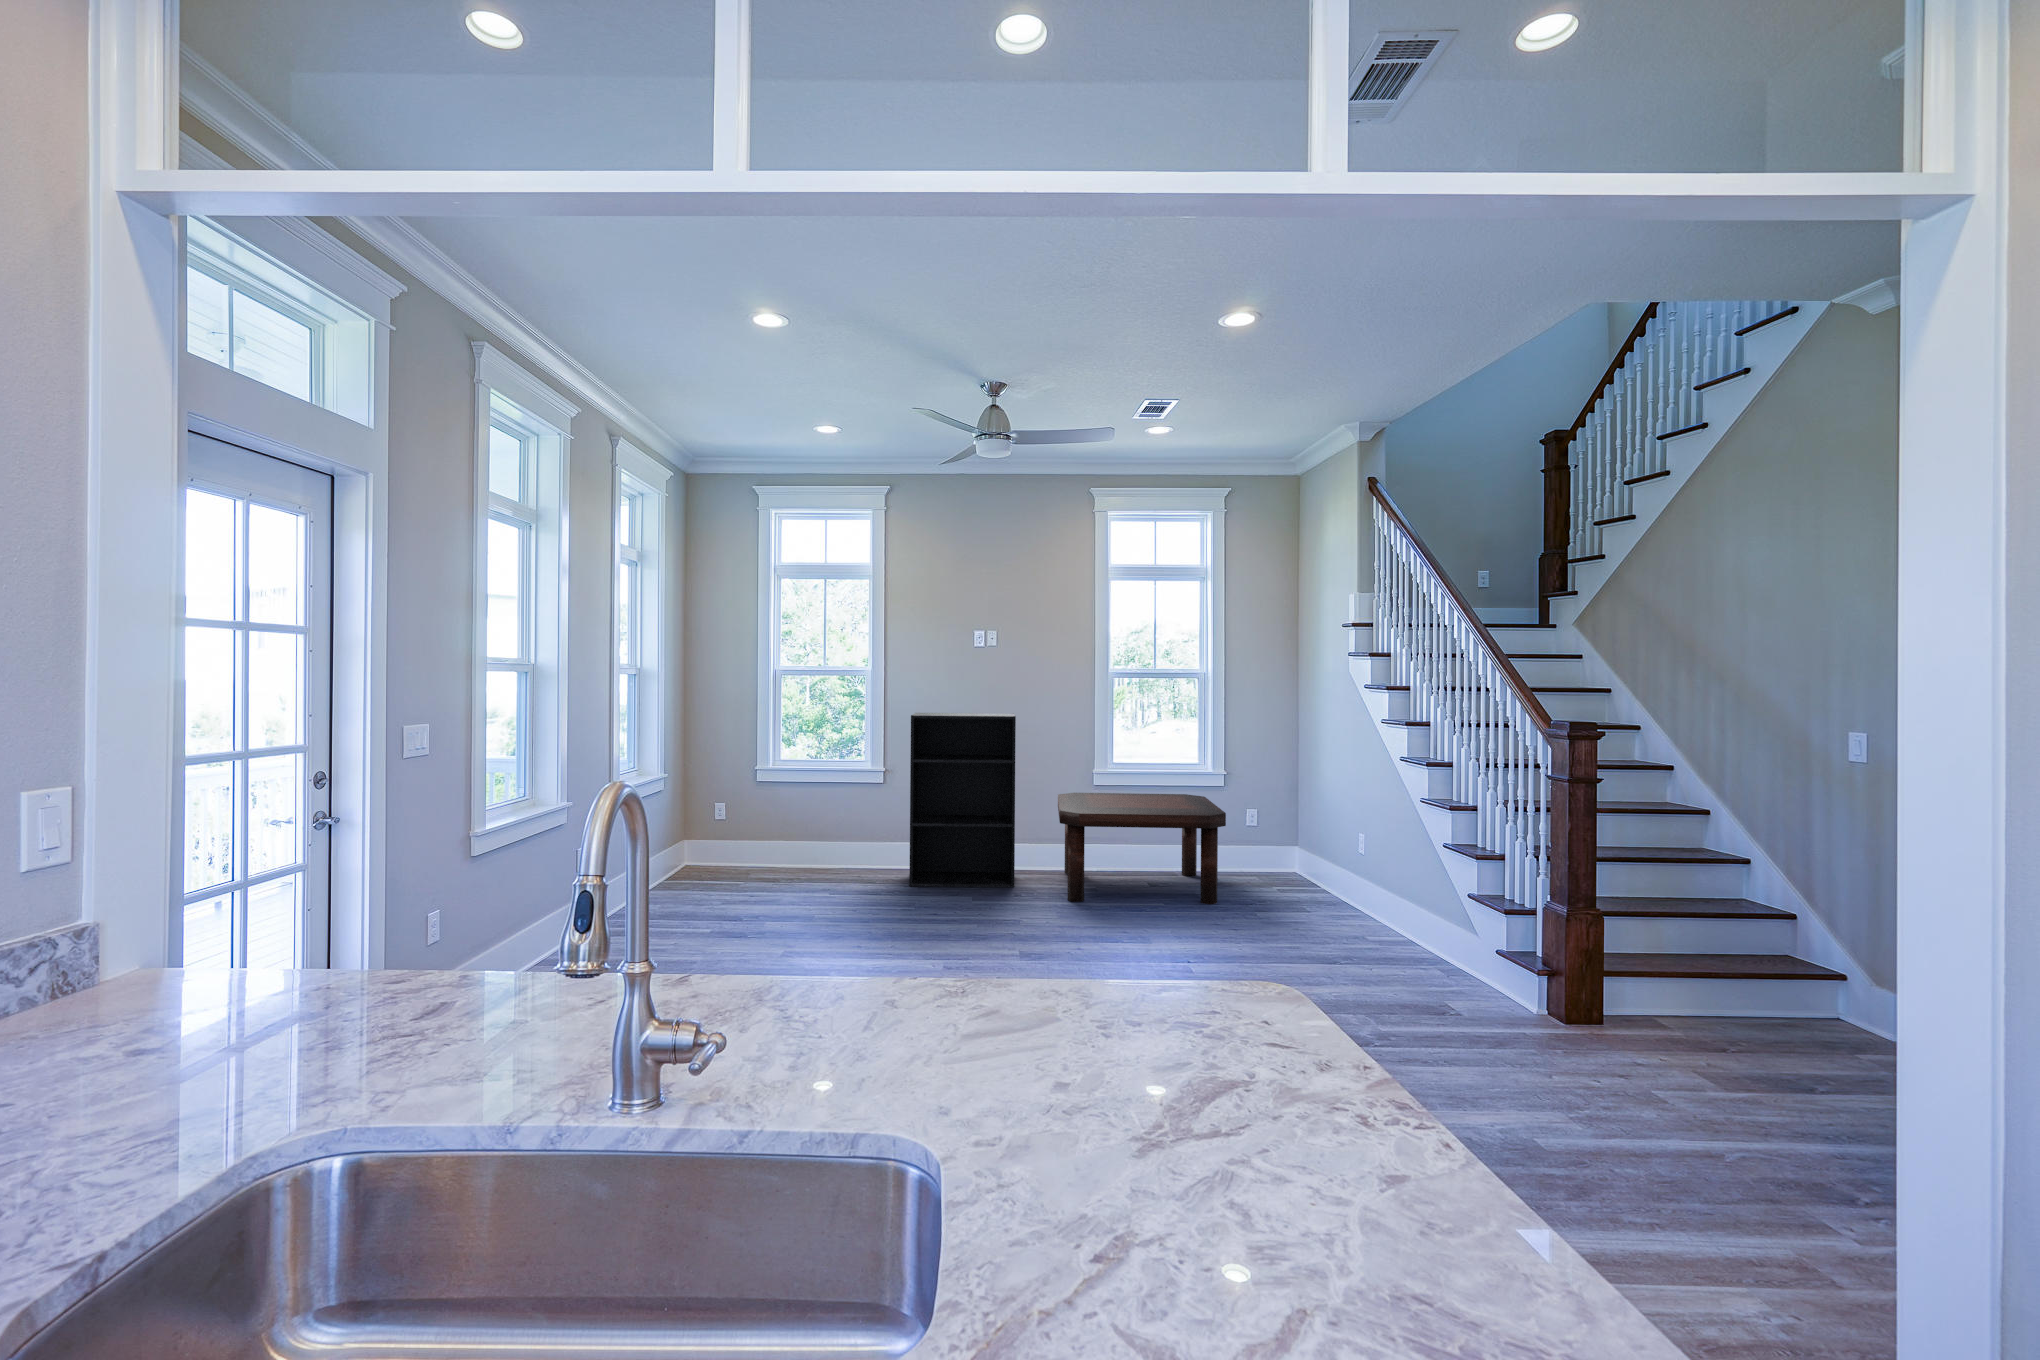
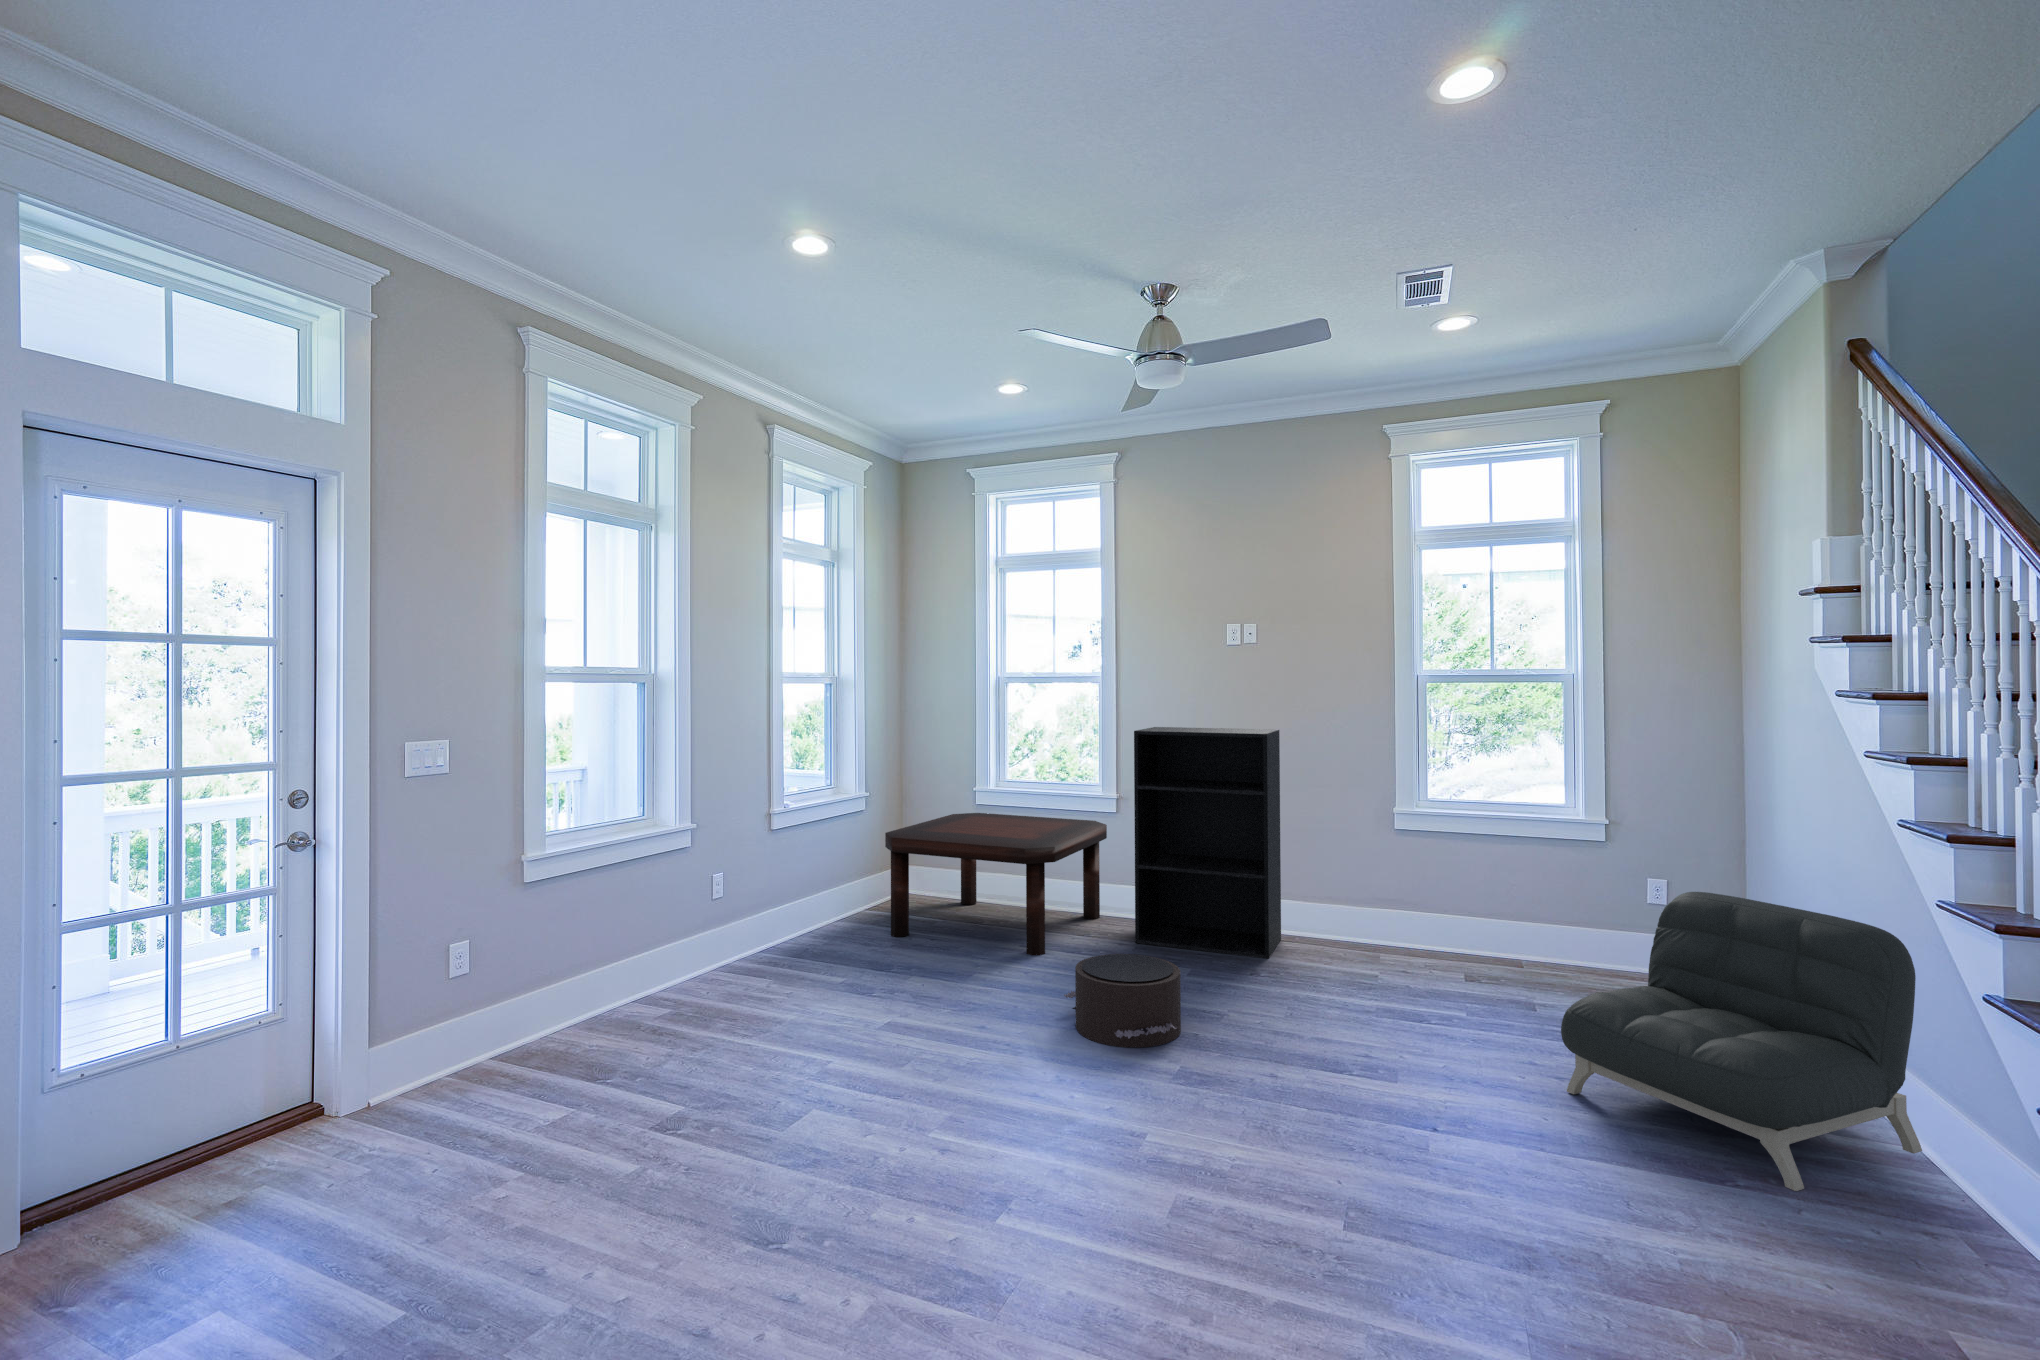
coffee table: present [1058,793,1226,905] -> present [885,813,1107,955]
armchair: none [1237,807,1408,962] -> present [1561,892,1922,1191]
pouf: none [899,884,998,947] -> present [1064,954,1181,1048]

